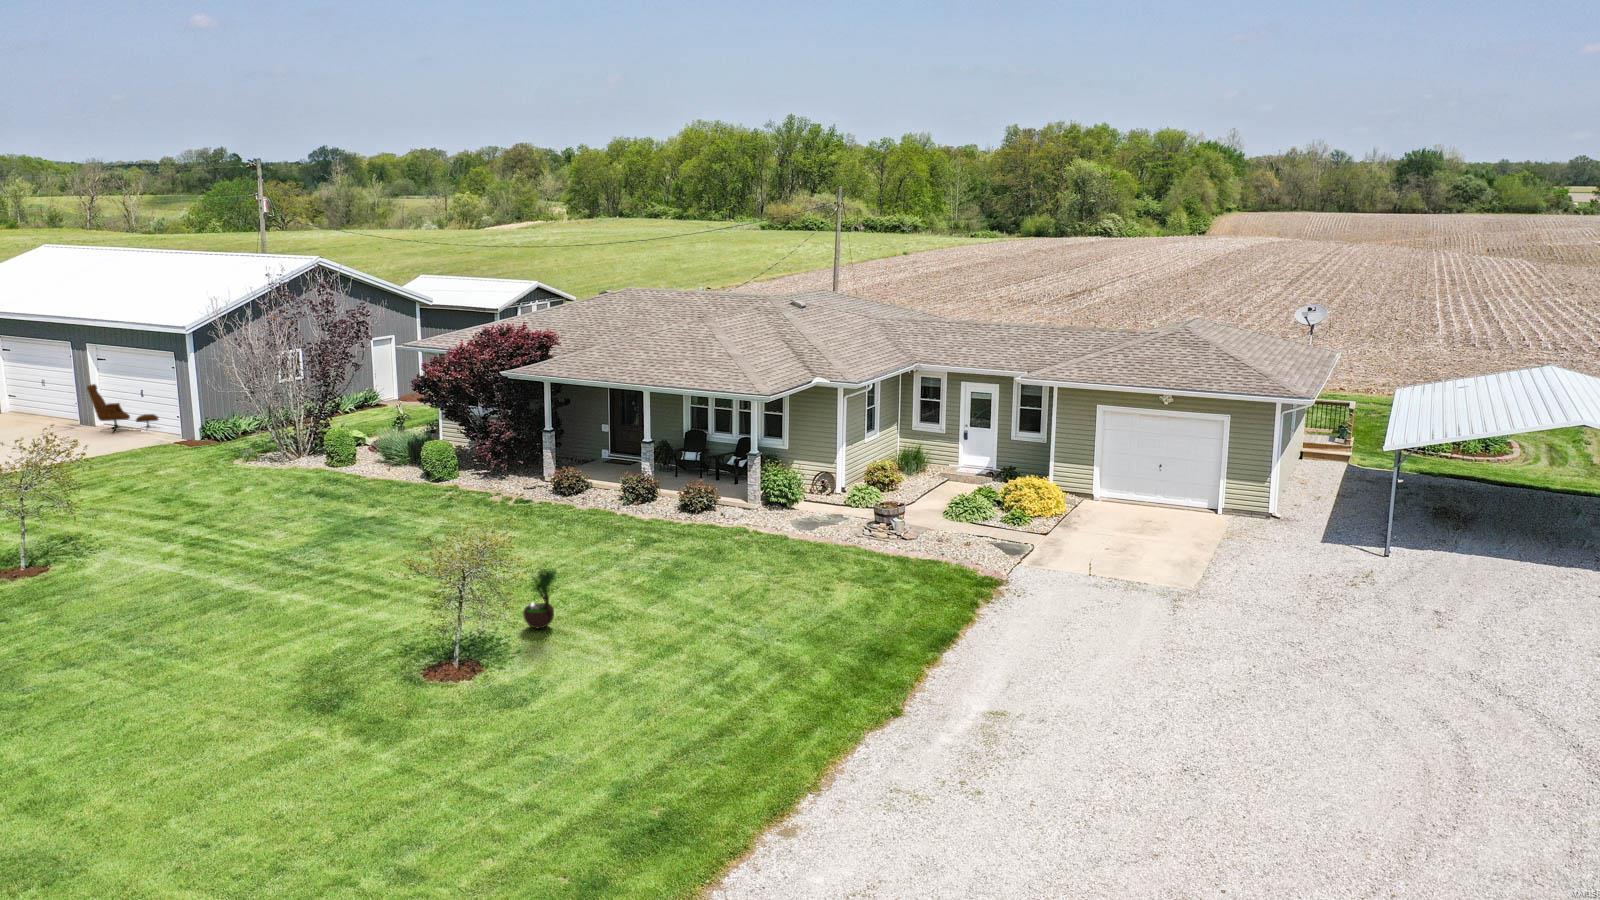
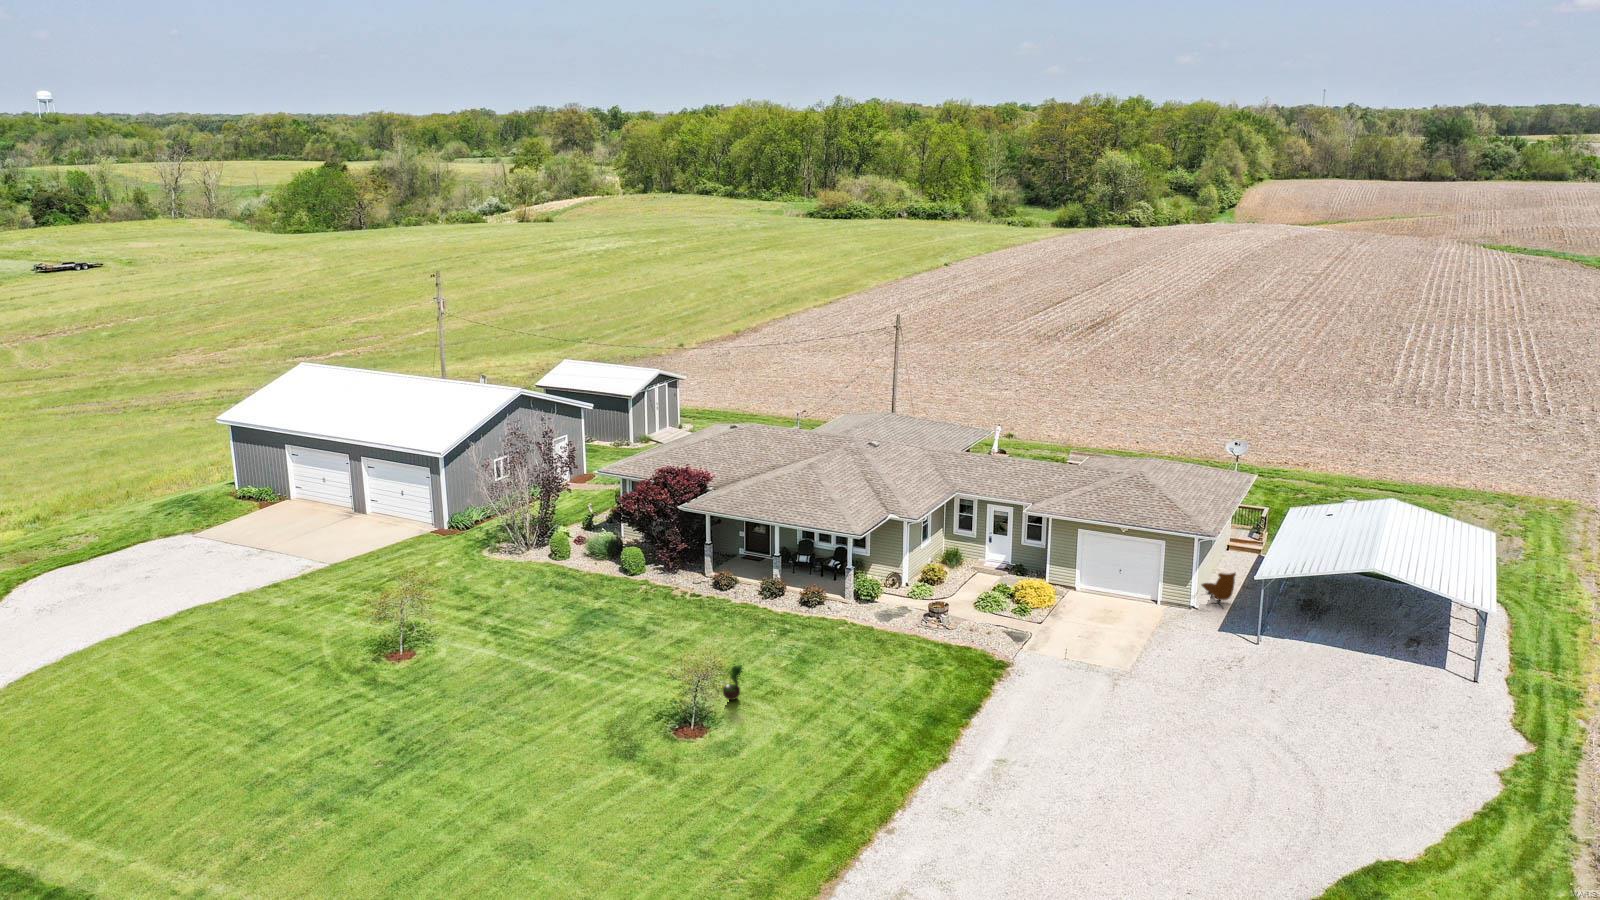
lounge chair: present [87,384,158,431] -> present [1202,573,1236,609]

